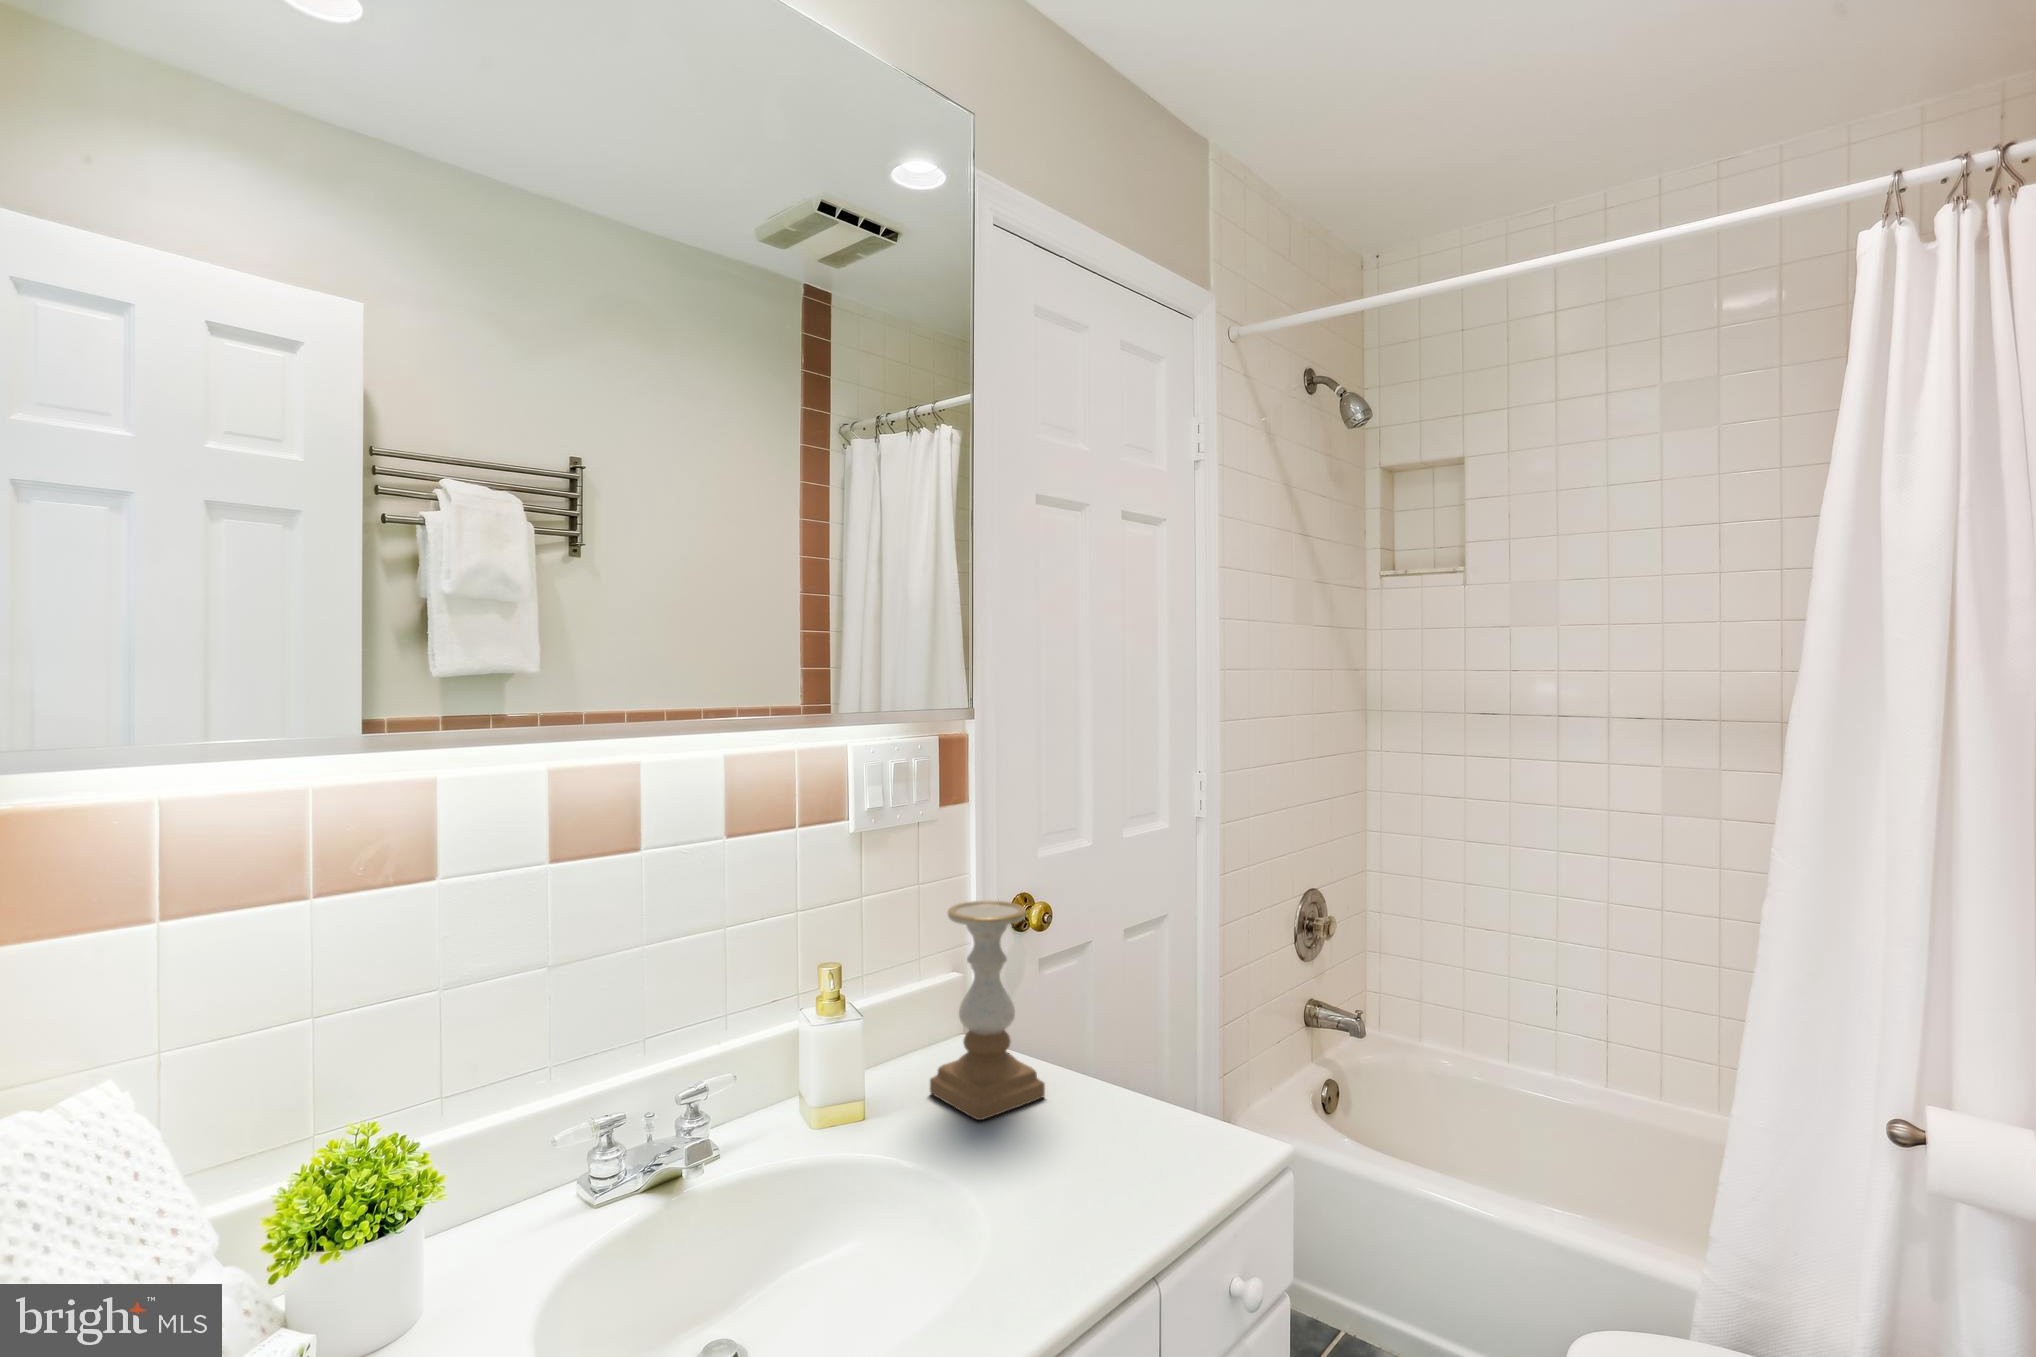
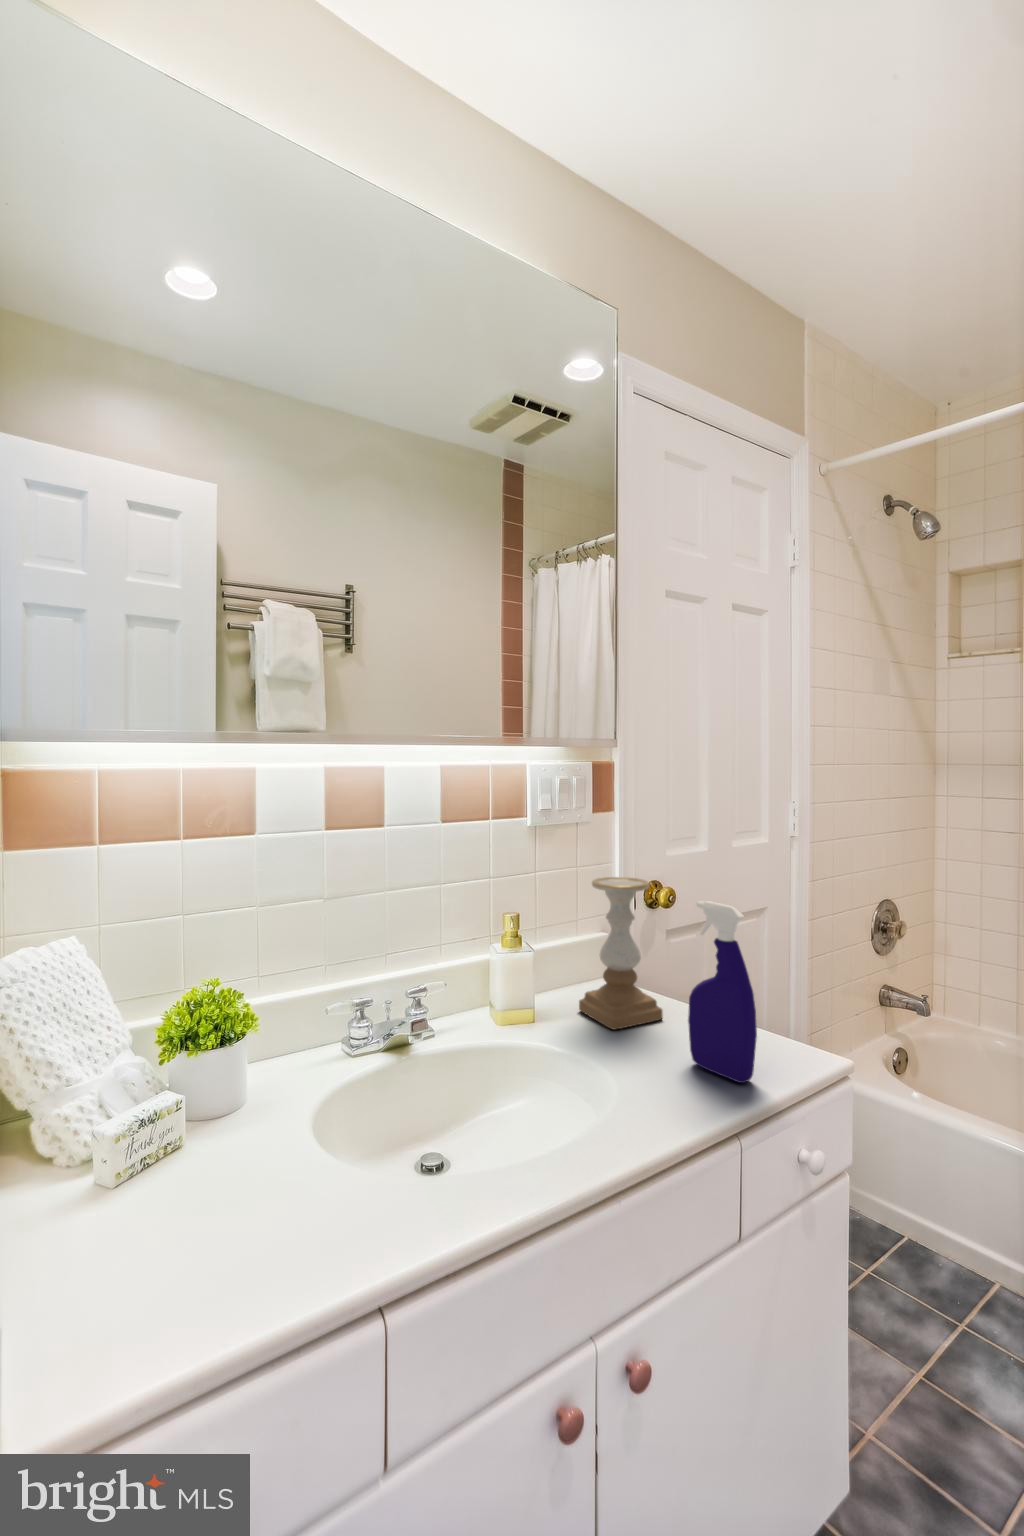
spray bottle: none [1084,941,1173,1188] -> present [688,901,757,1083]

